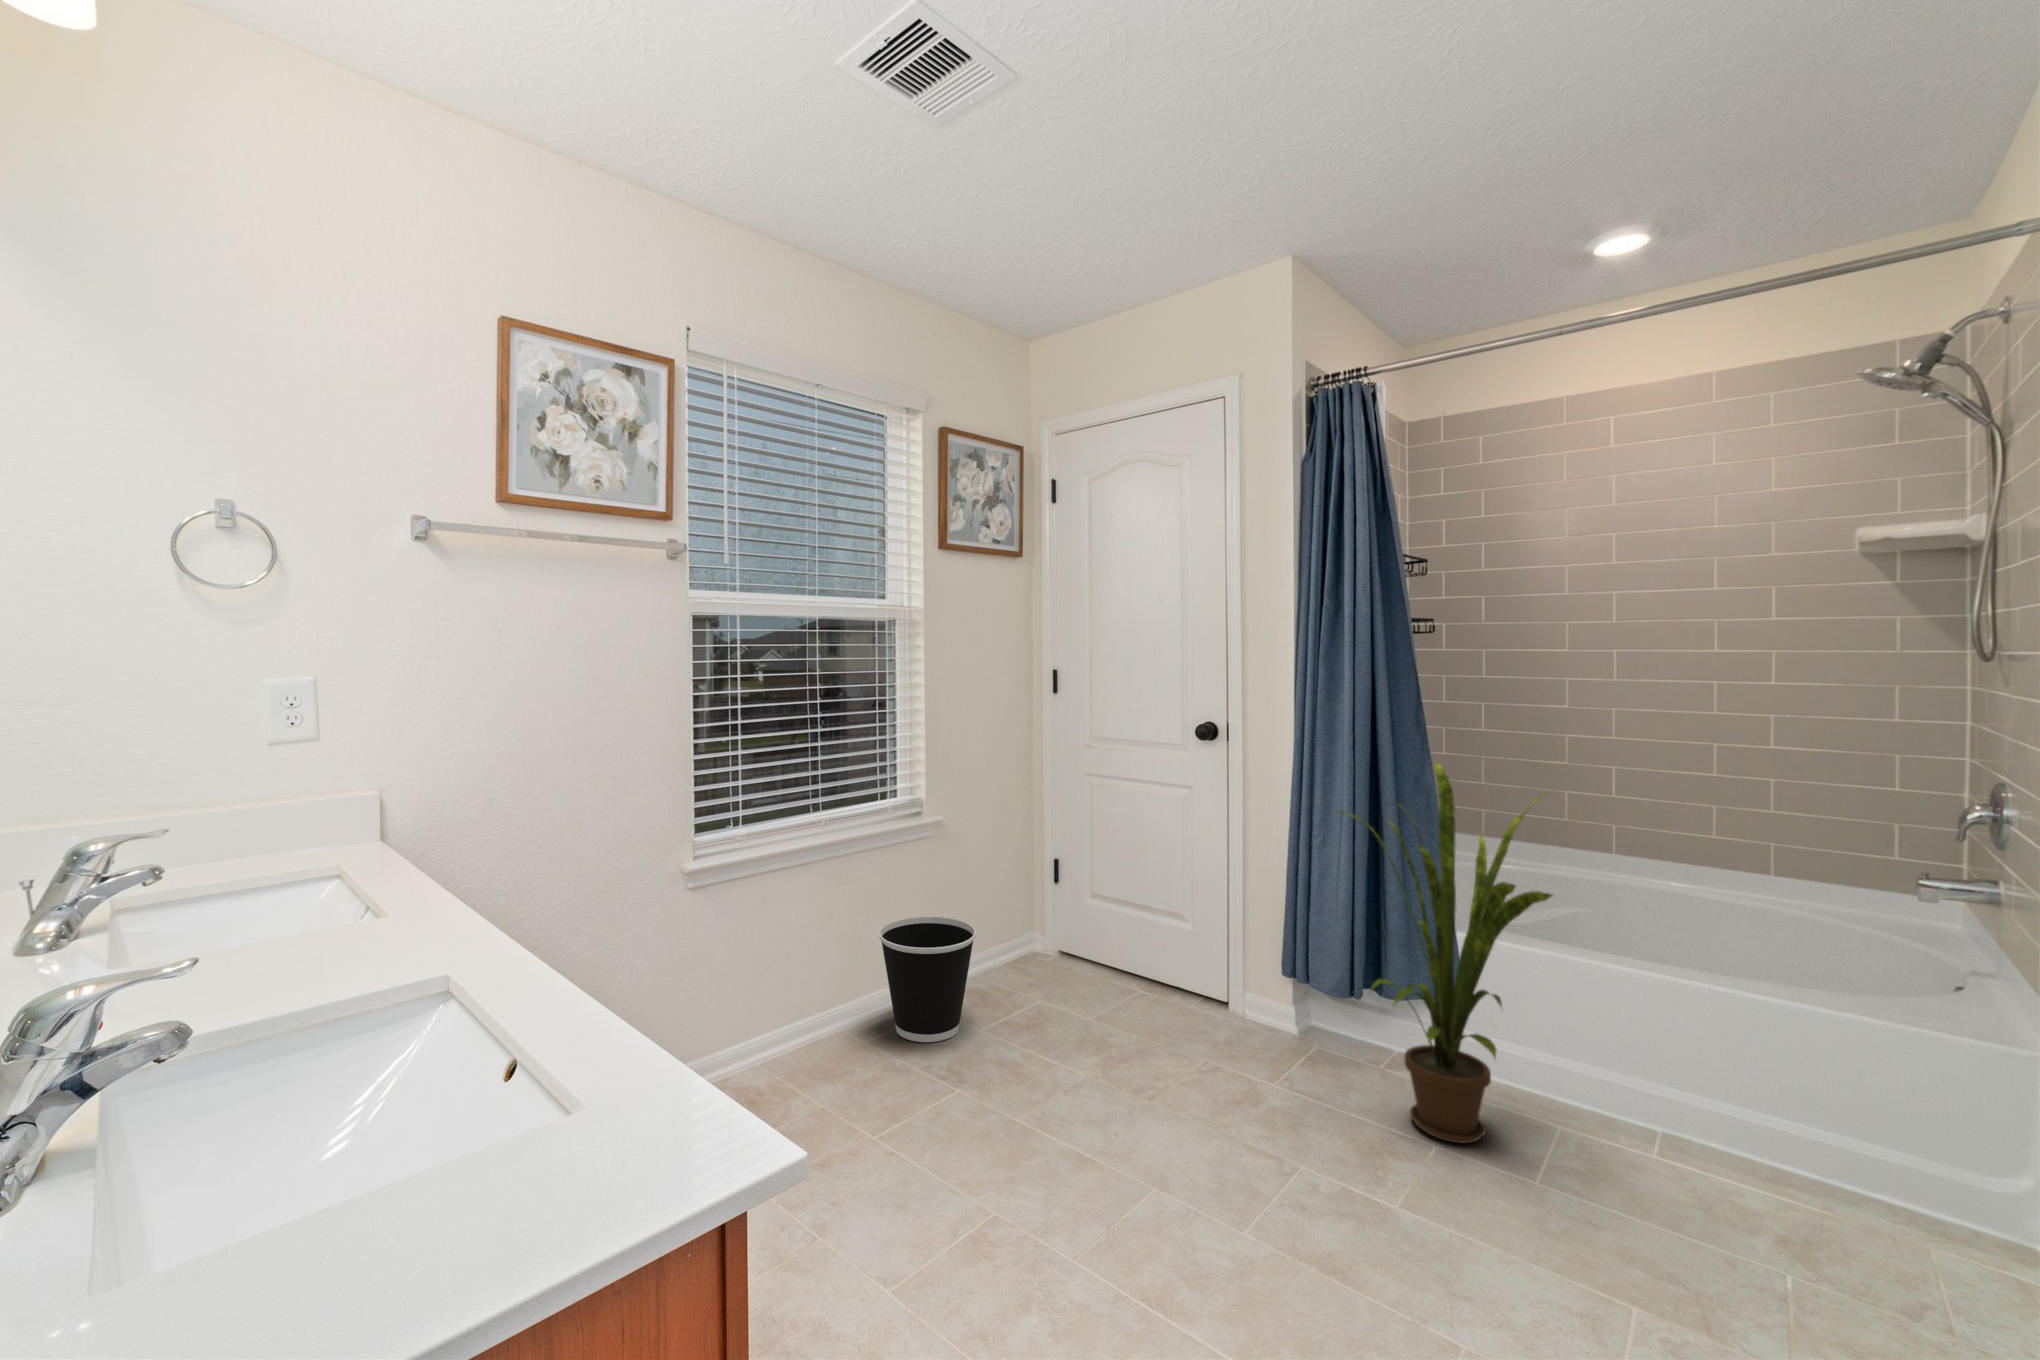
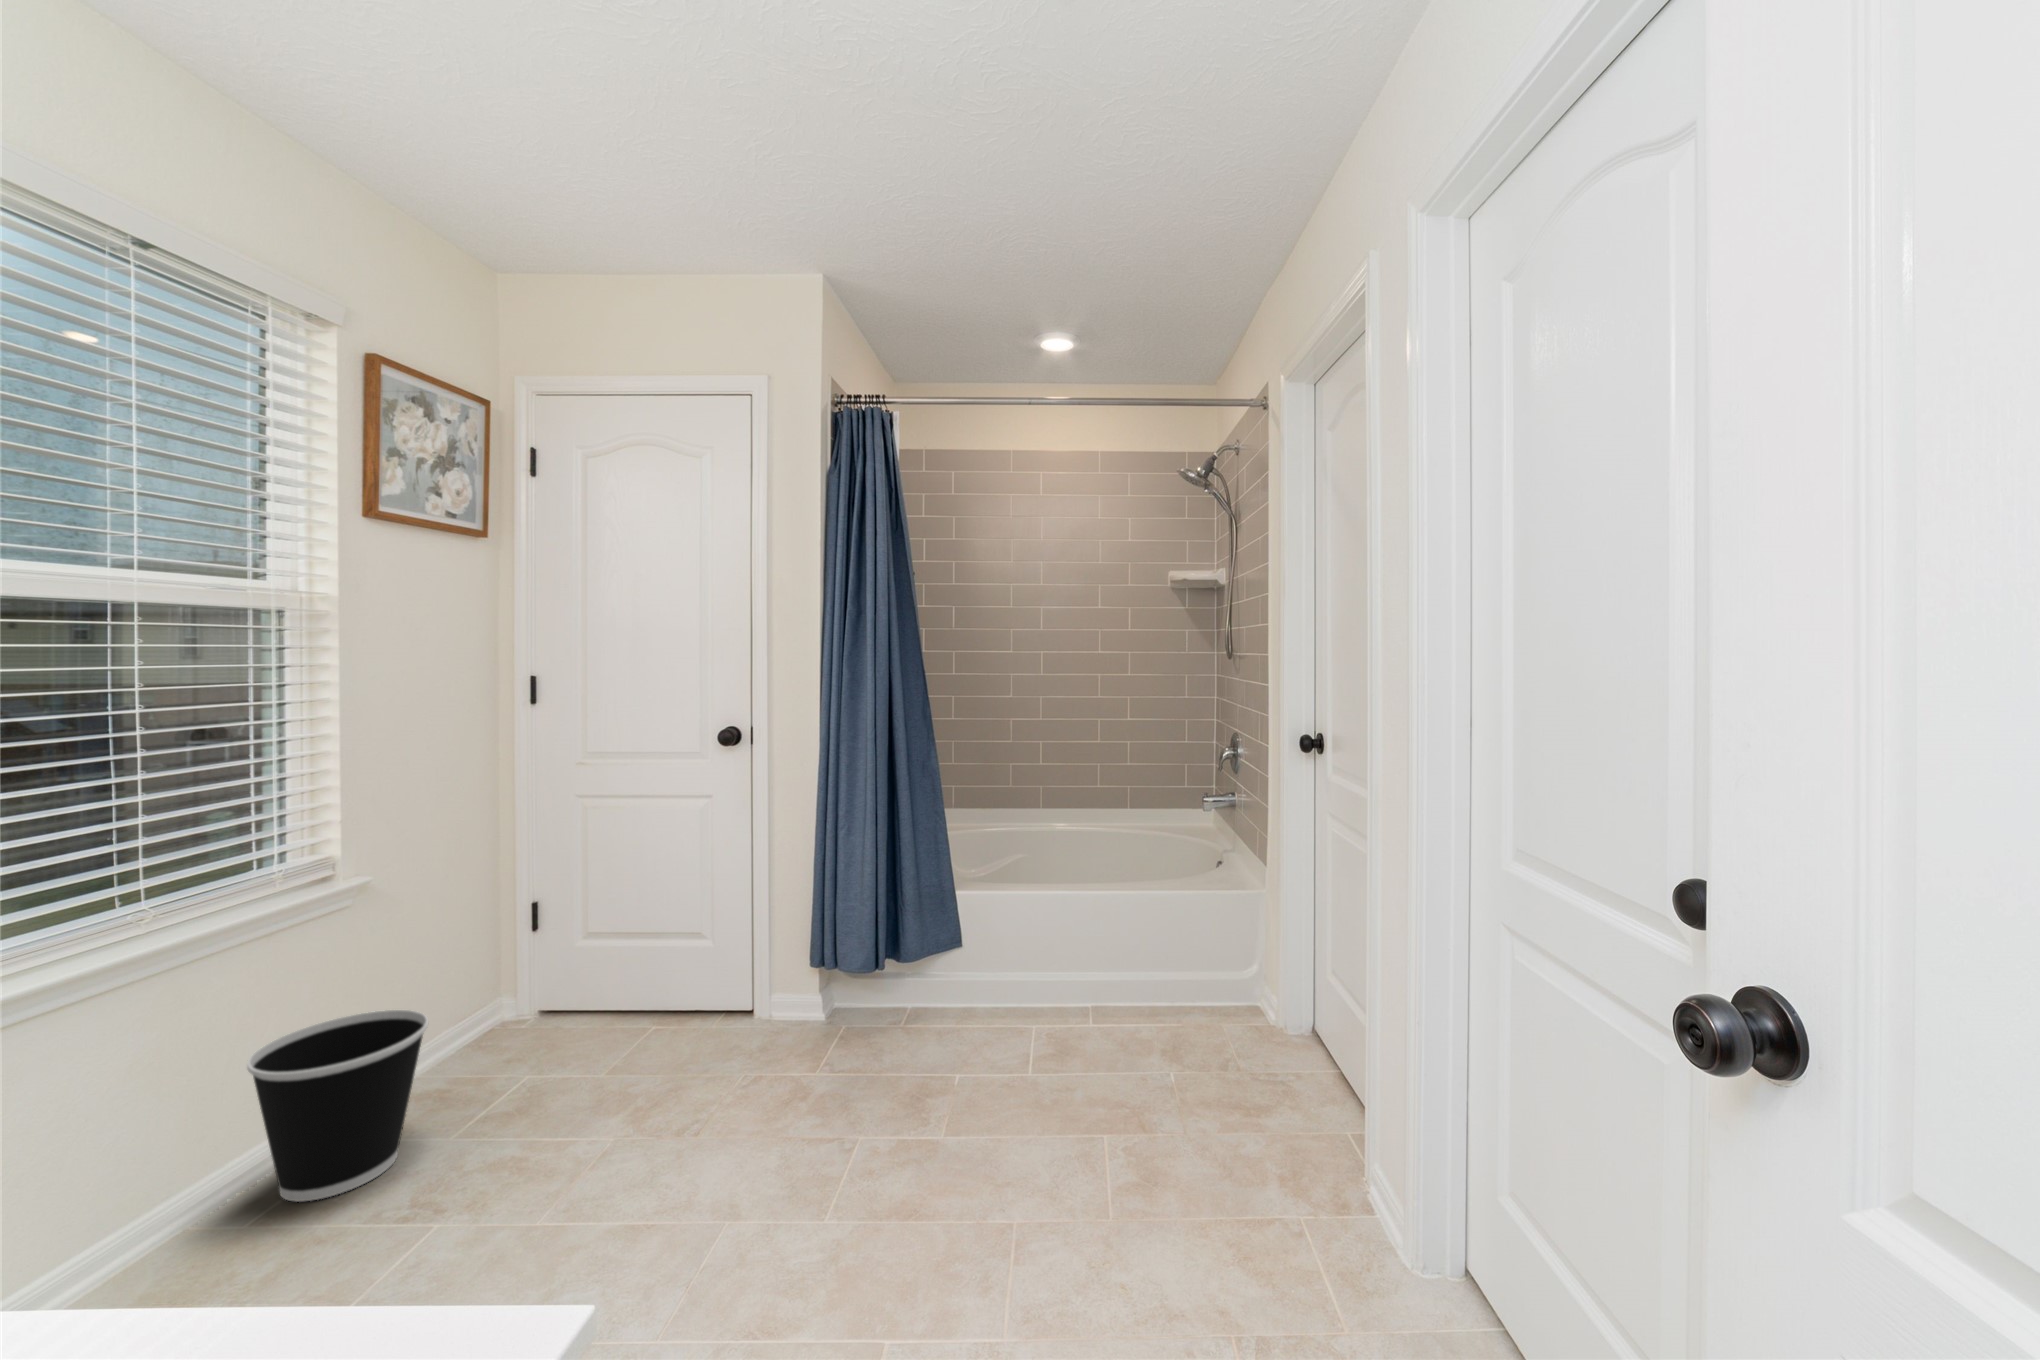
house plant: present [1343,761,1552,1143] -> none [867,744,1041,1069]

